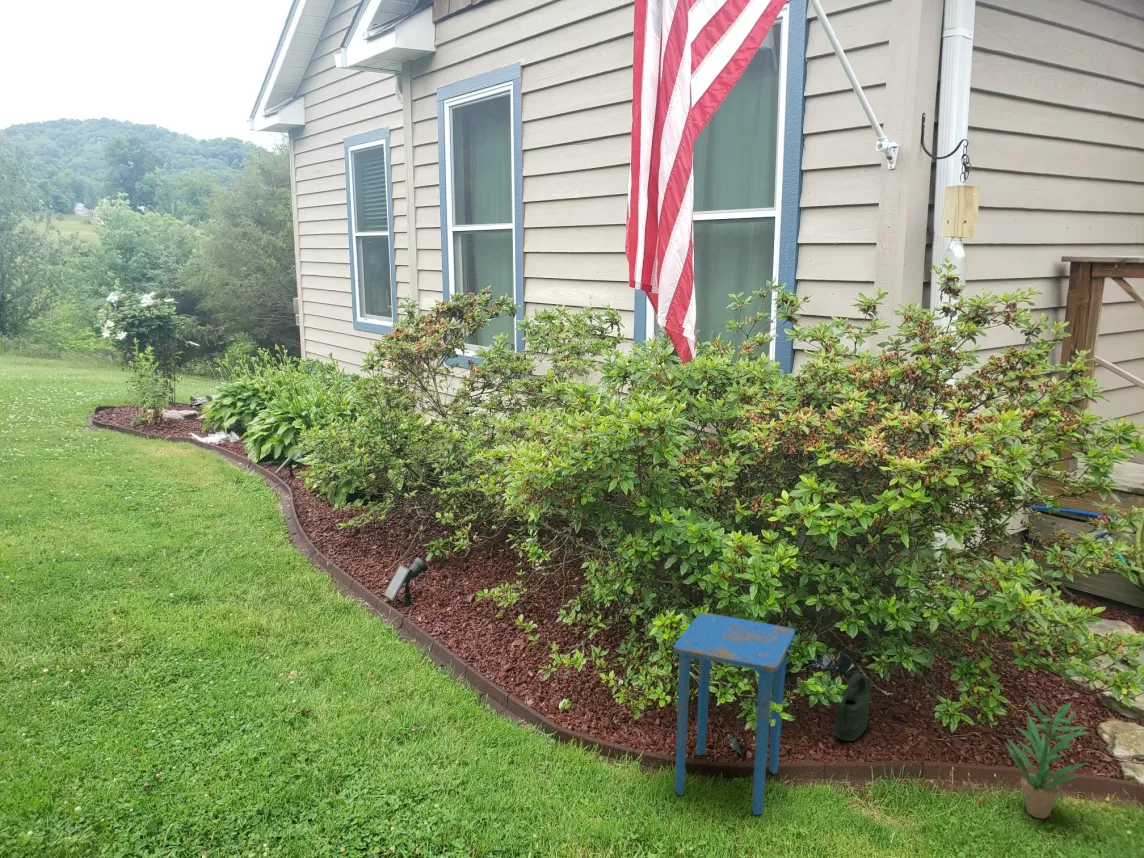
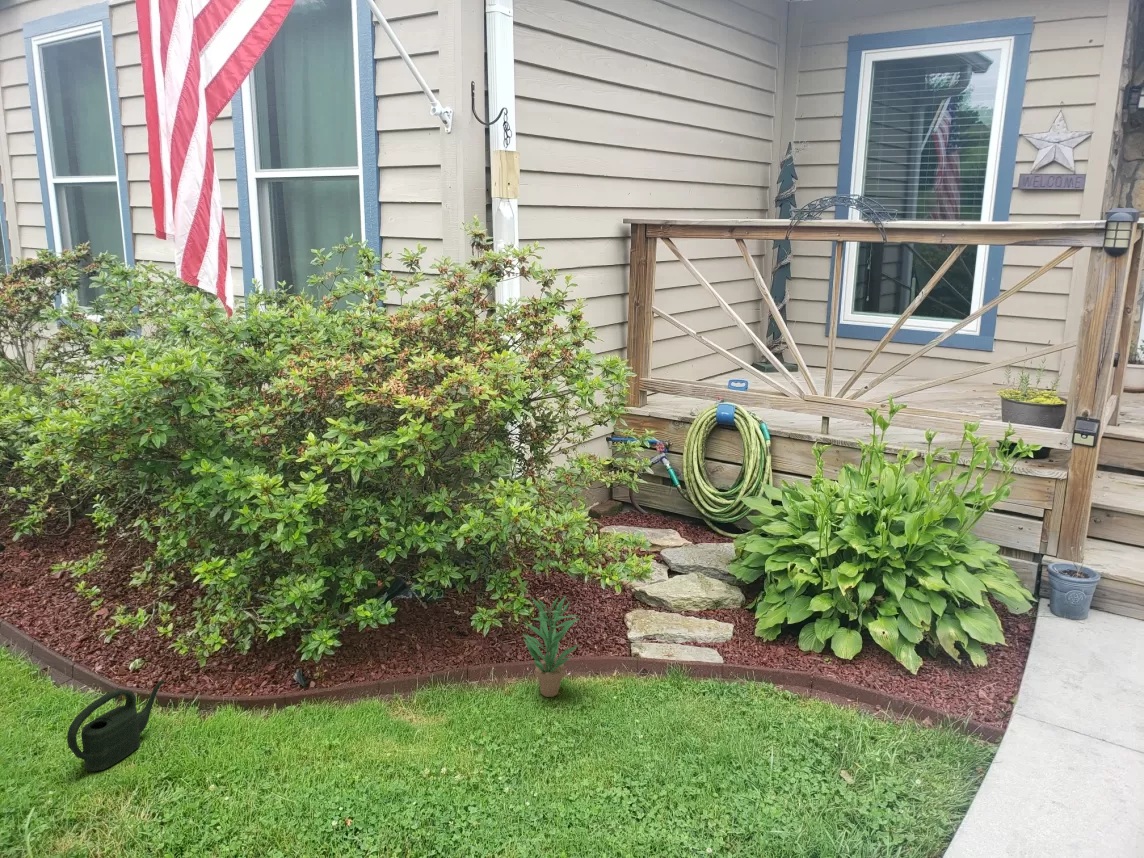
side table: present [674,613,795,815] -> none [204,556,334,734]
watering can: present [834,673,874,741] -> present [67,680,164,771]

